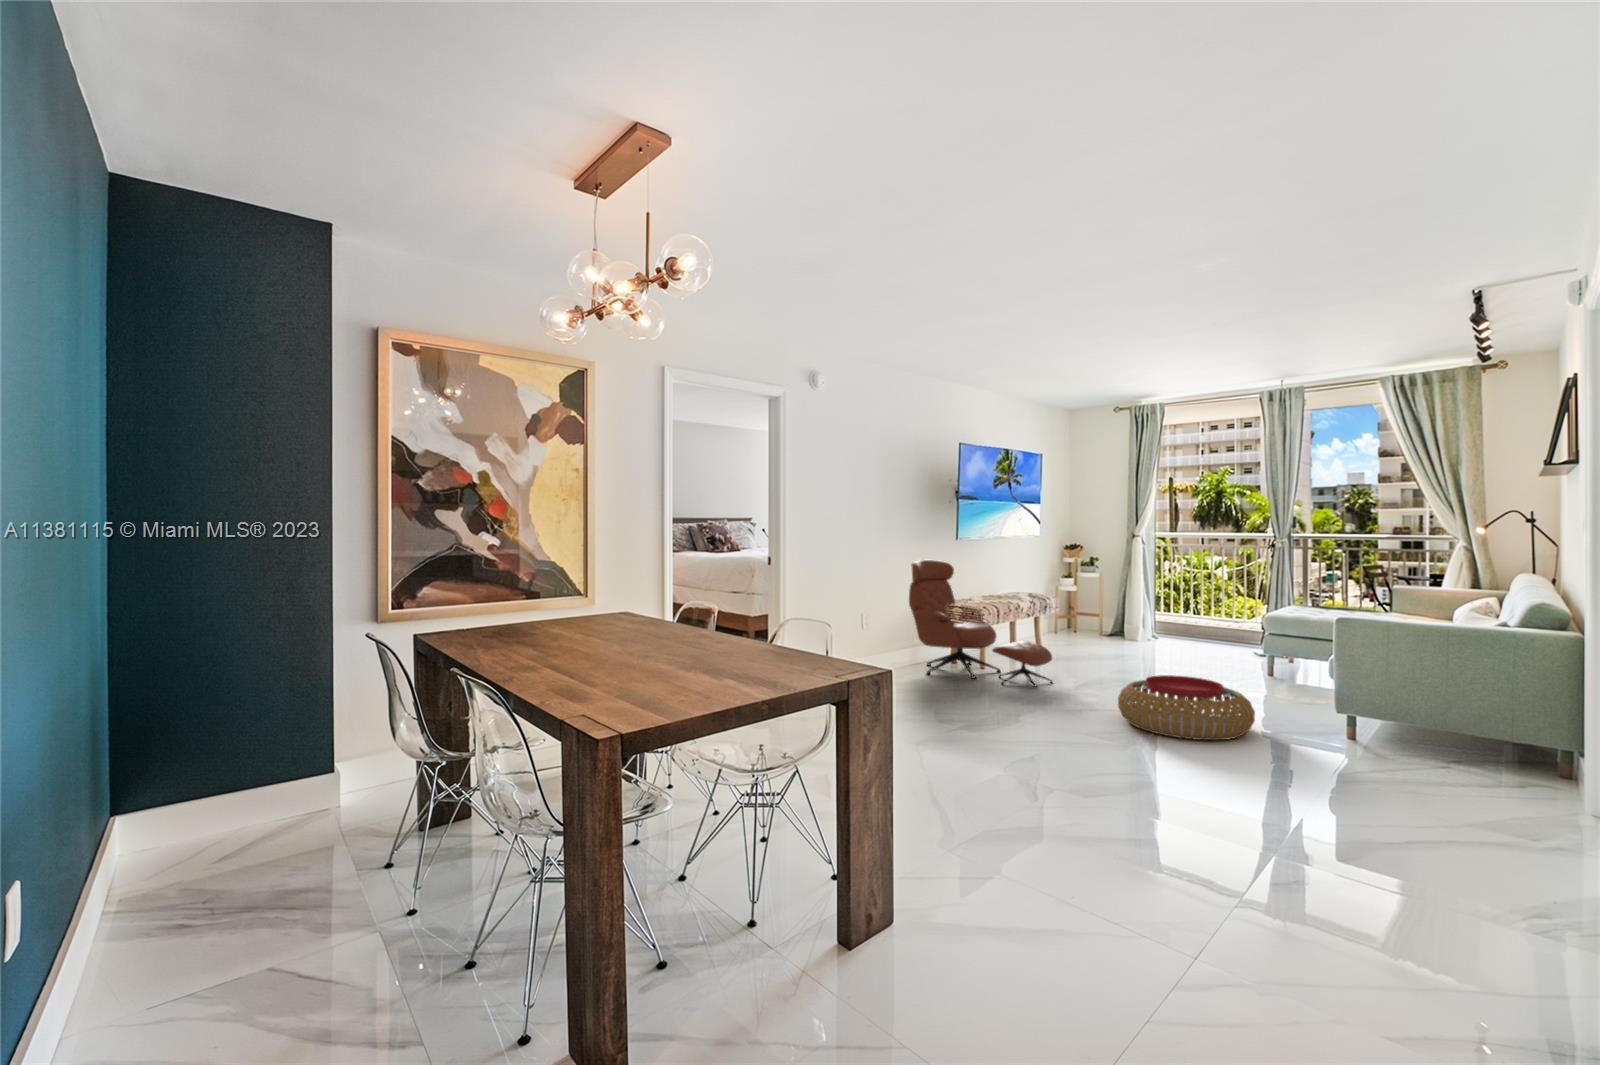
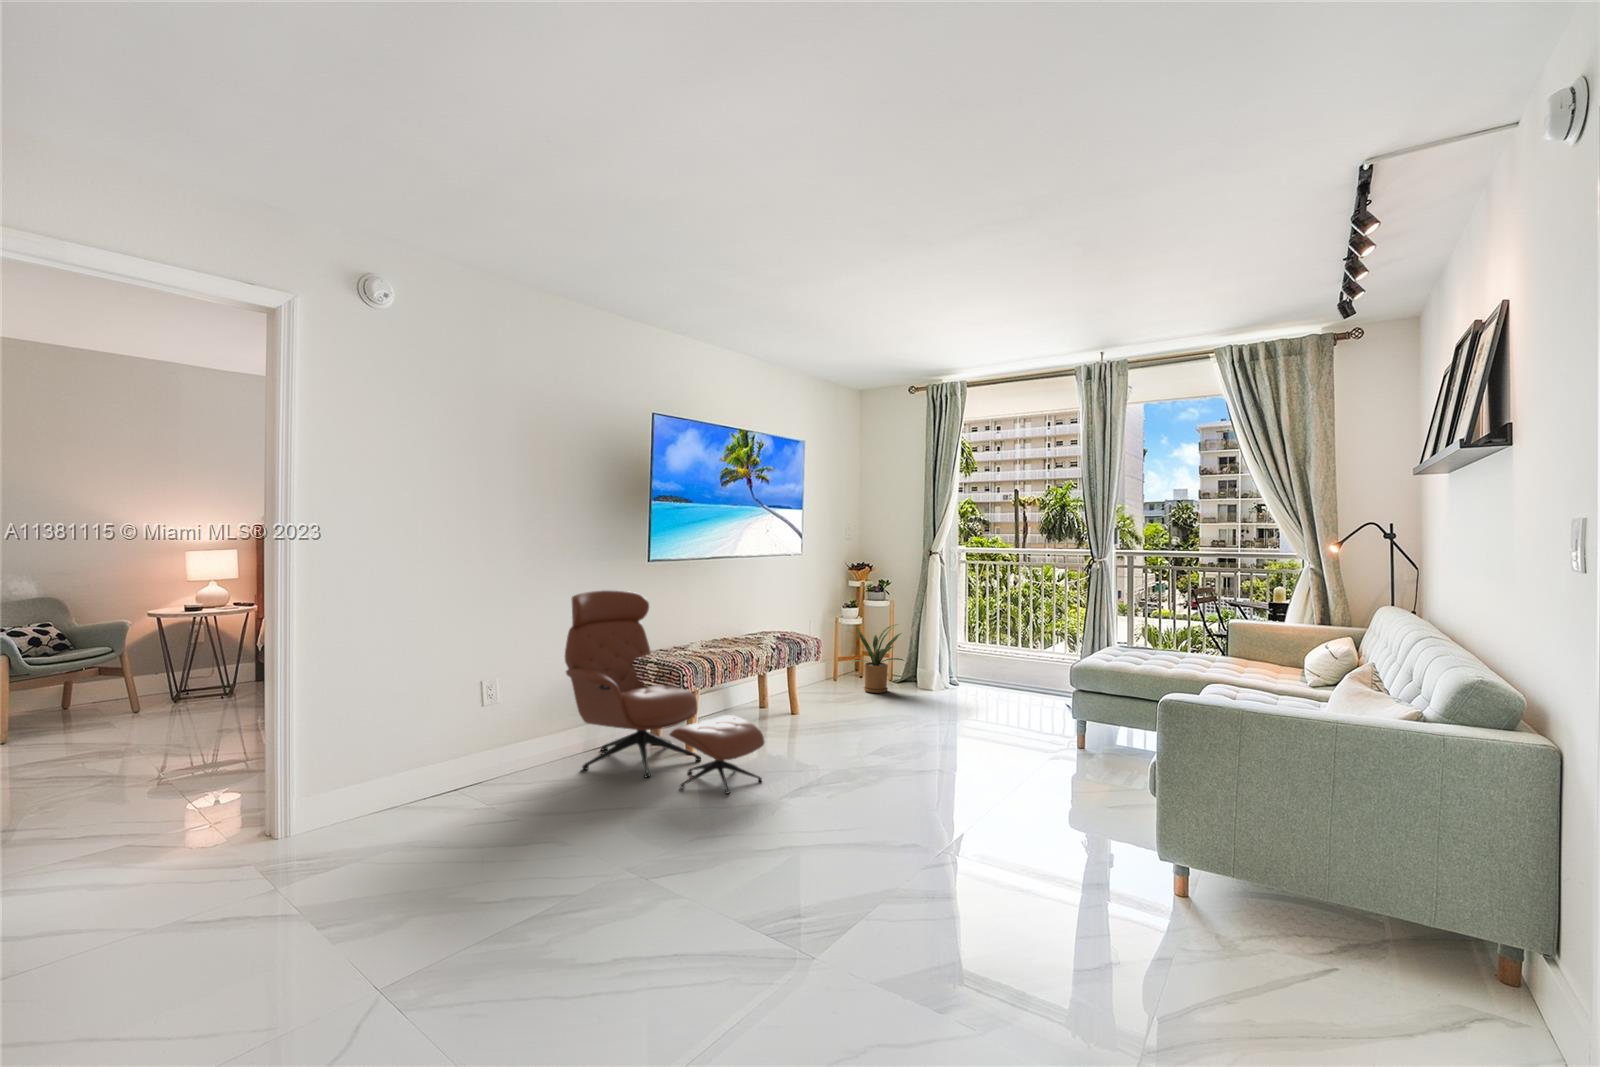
house plant: none [1065,588,1118,640] -> present [852,624,904,693]
pouf: present [1118,675,1255,740] -> none [802,788,1006,920]

